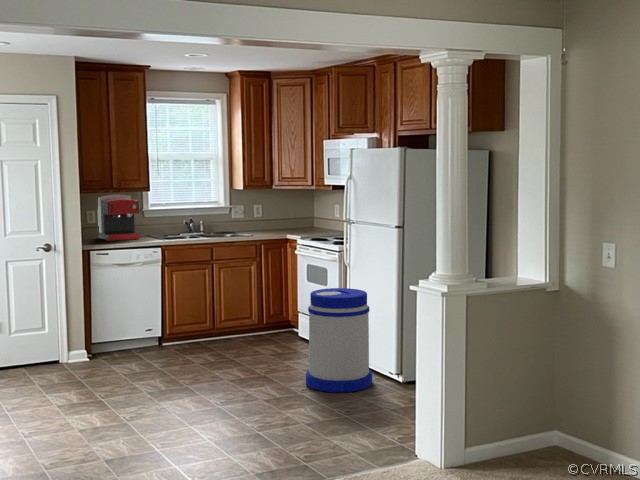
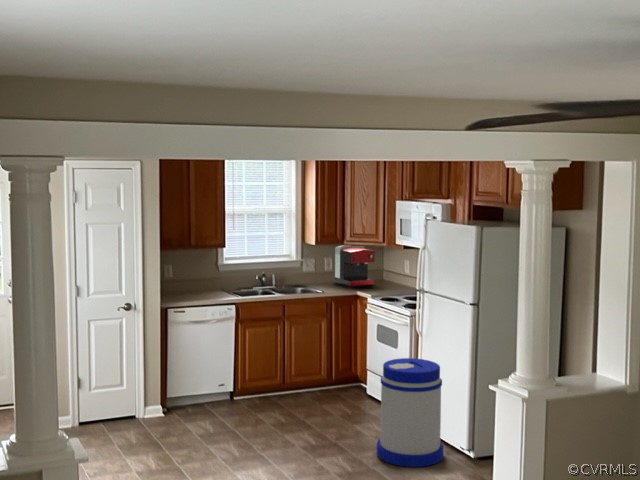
coffee maker: present [98,194,139,241] -> present [335,244,375,286]

